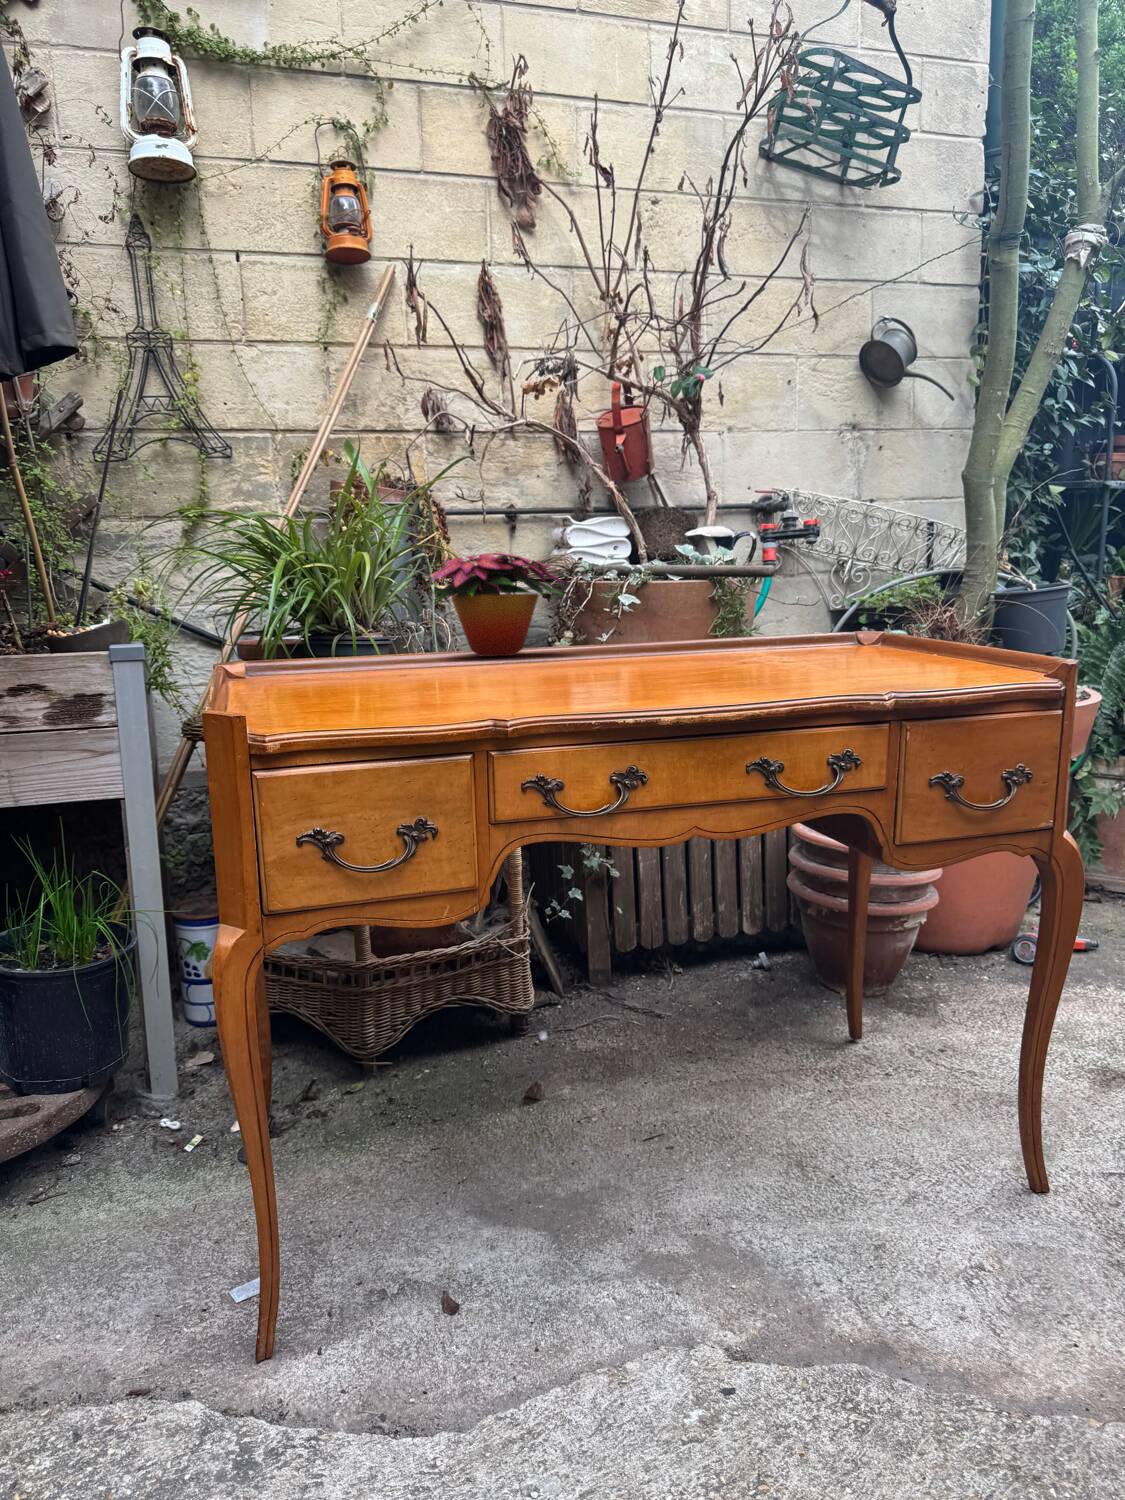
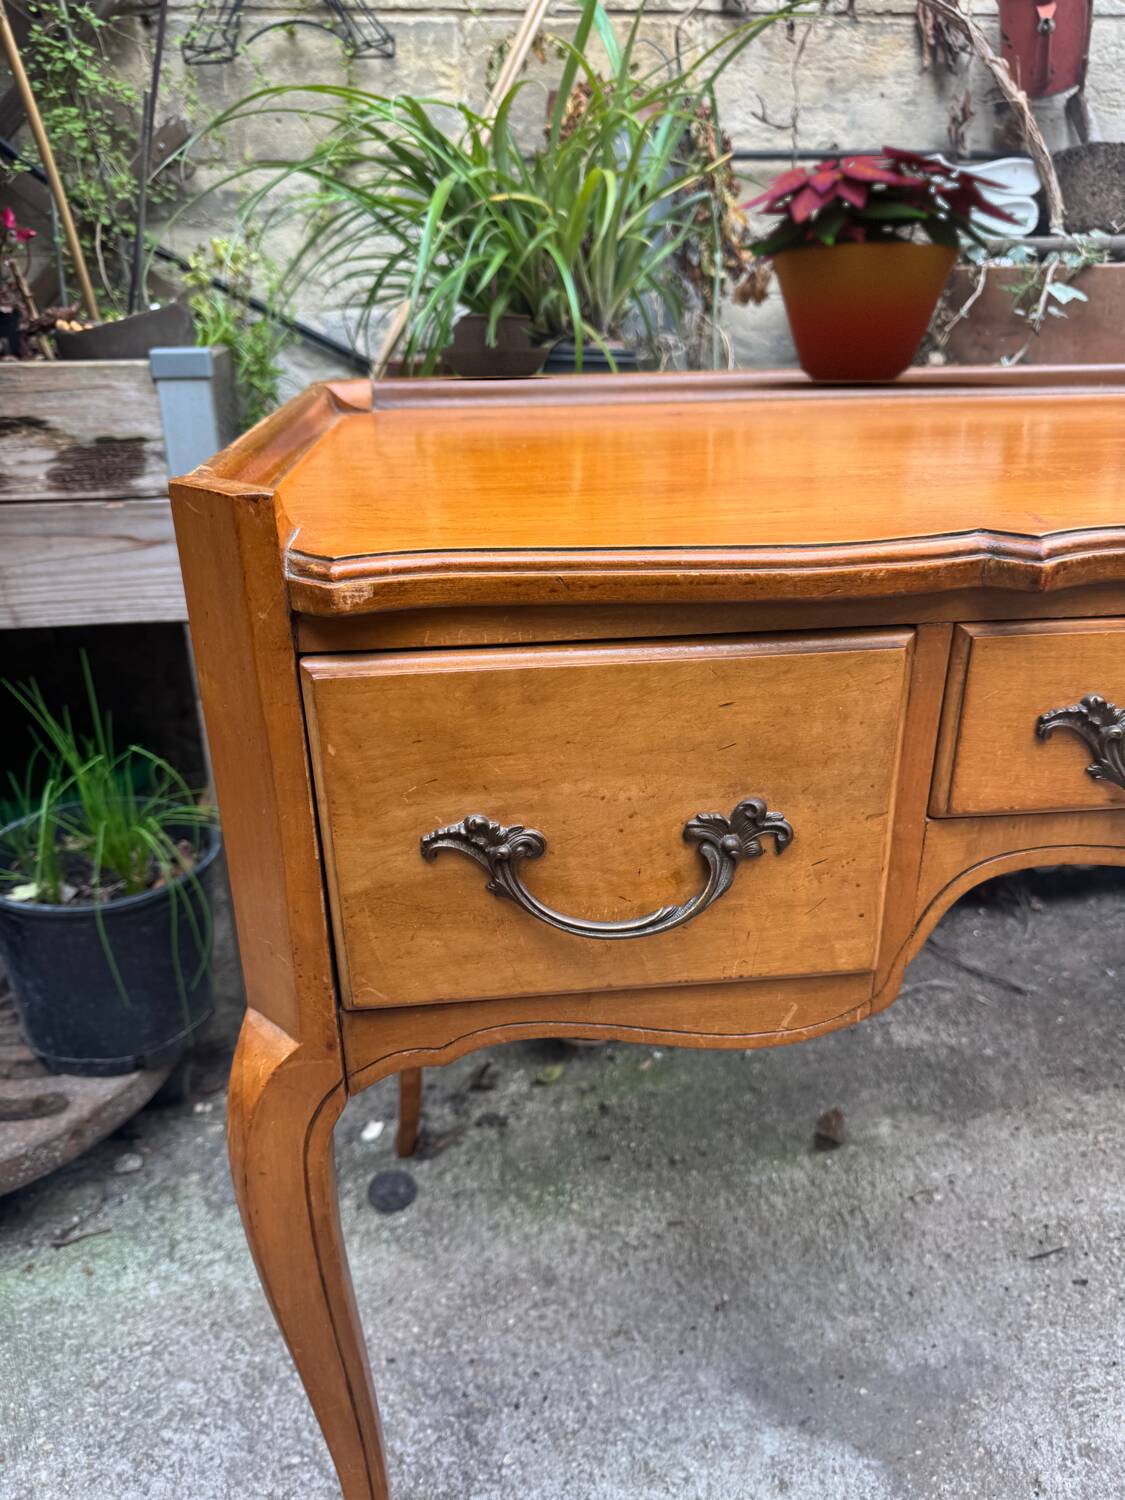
teapot: none [272,583,339,651] -> present [441,272,550,377]

